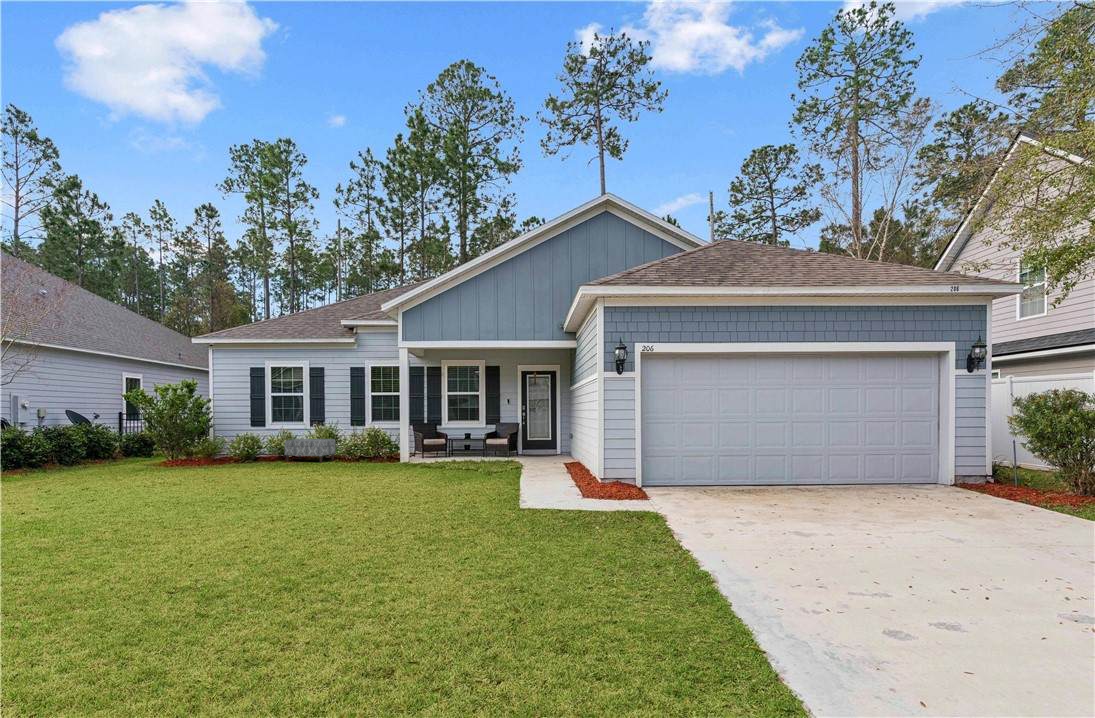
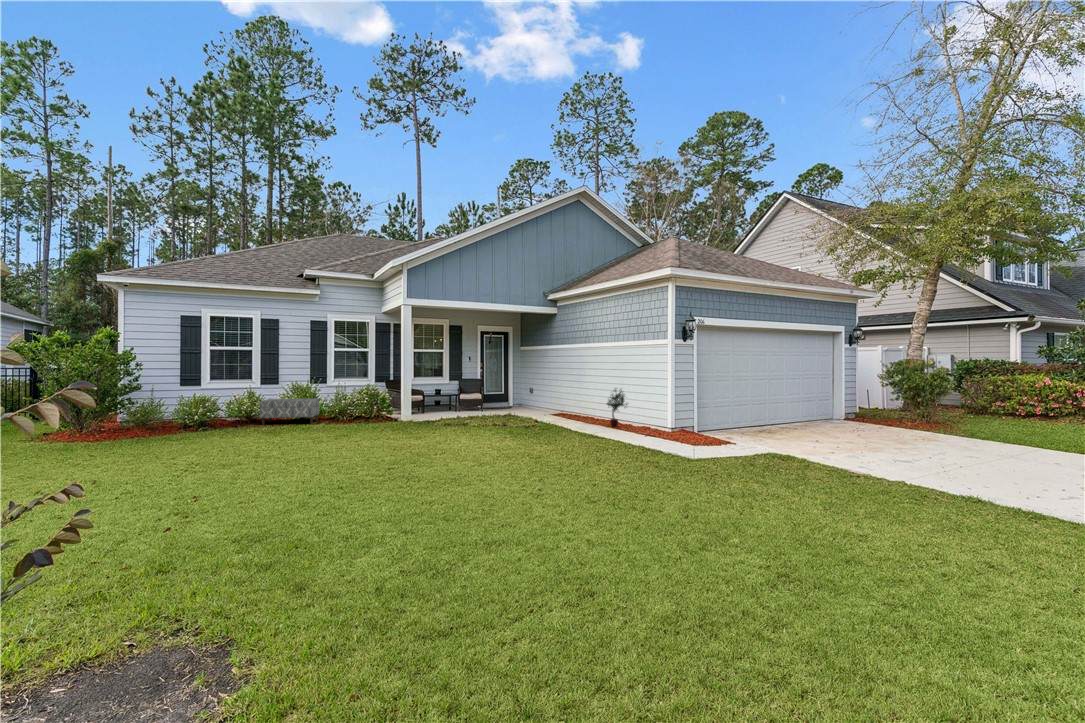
potted tree: none [564,432,591,481] -> present [607,389,627,427]

